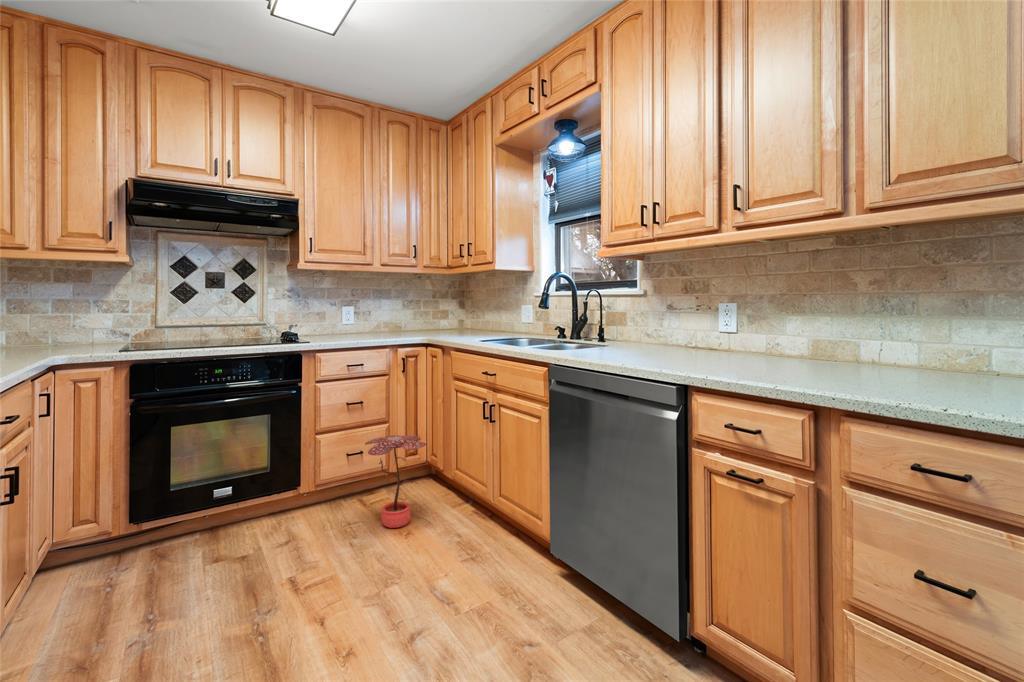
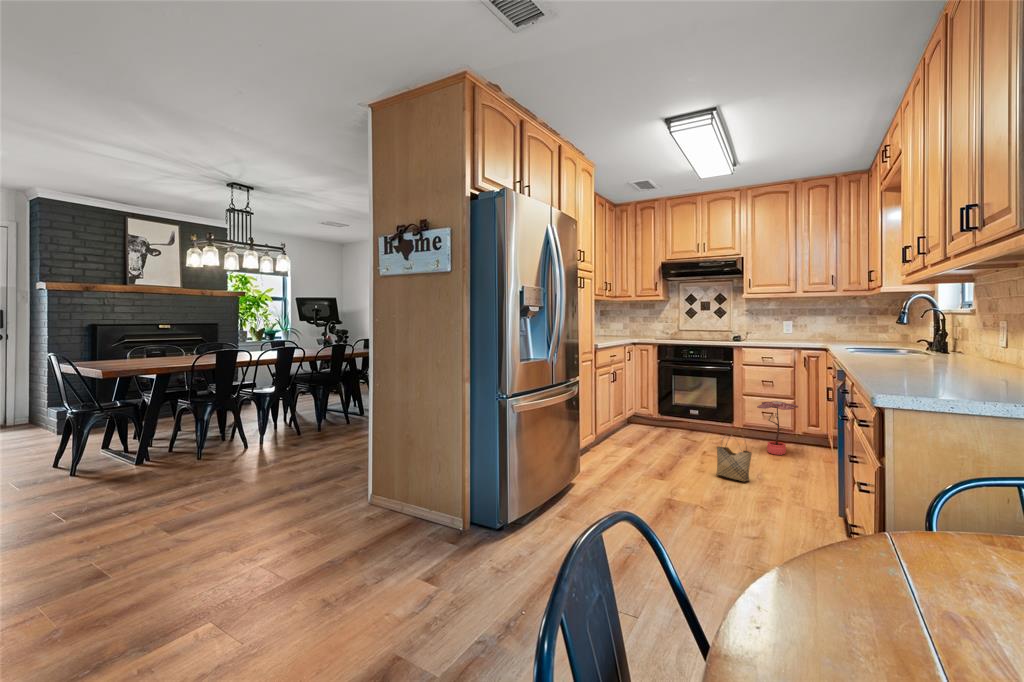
woven basket: none [358,527,435,645] -> present [716,432,752,481]

